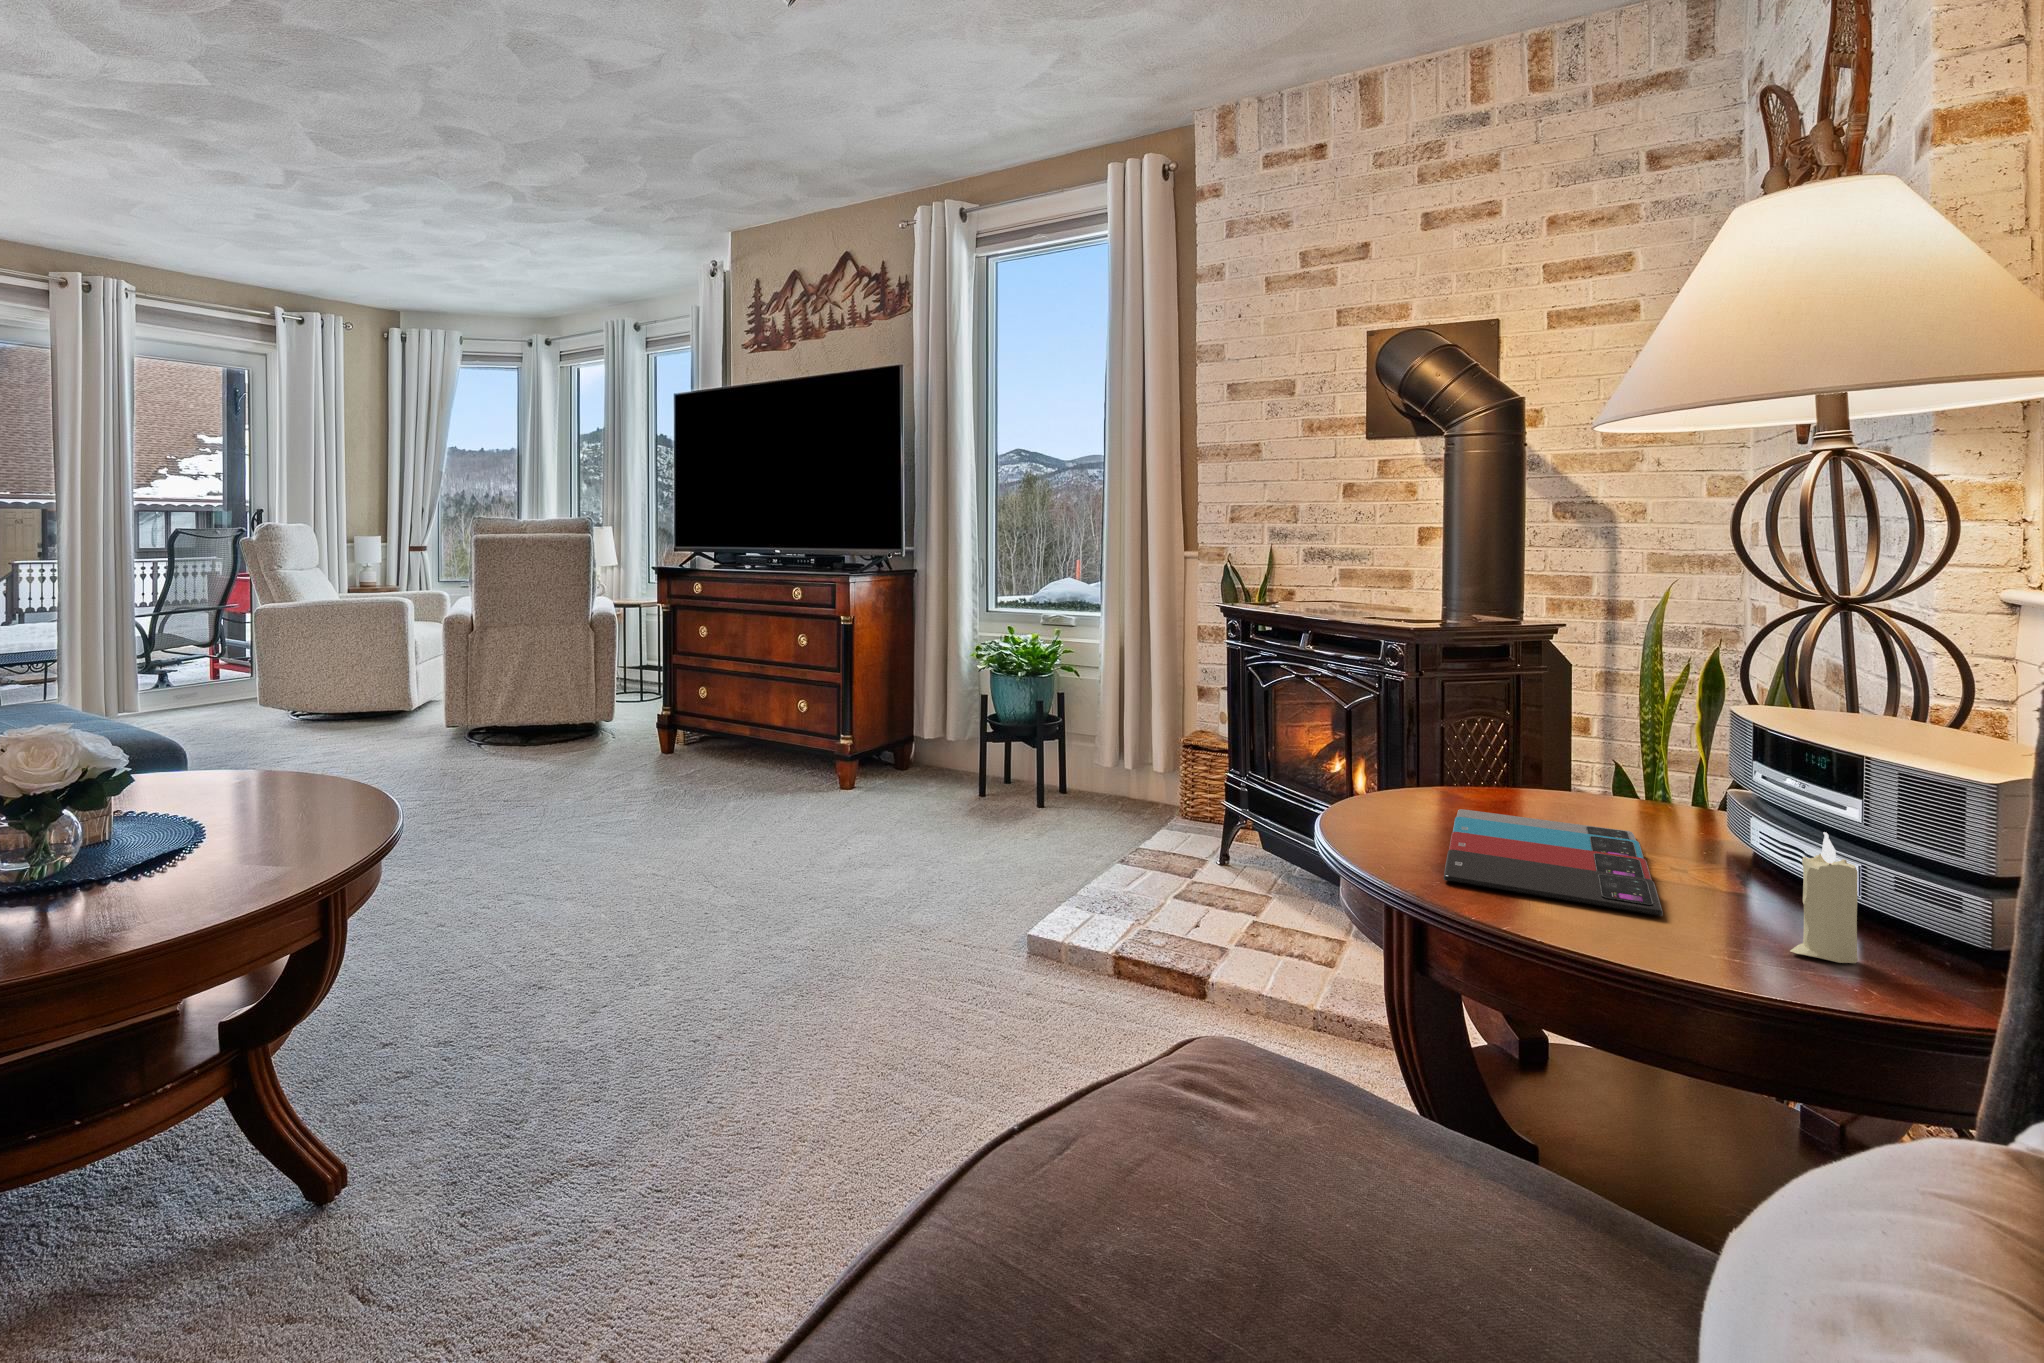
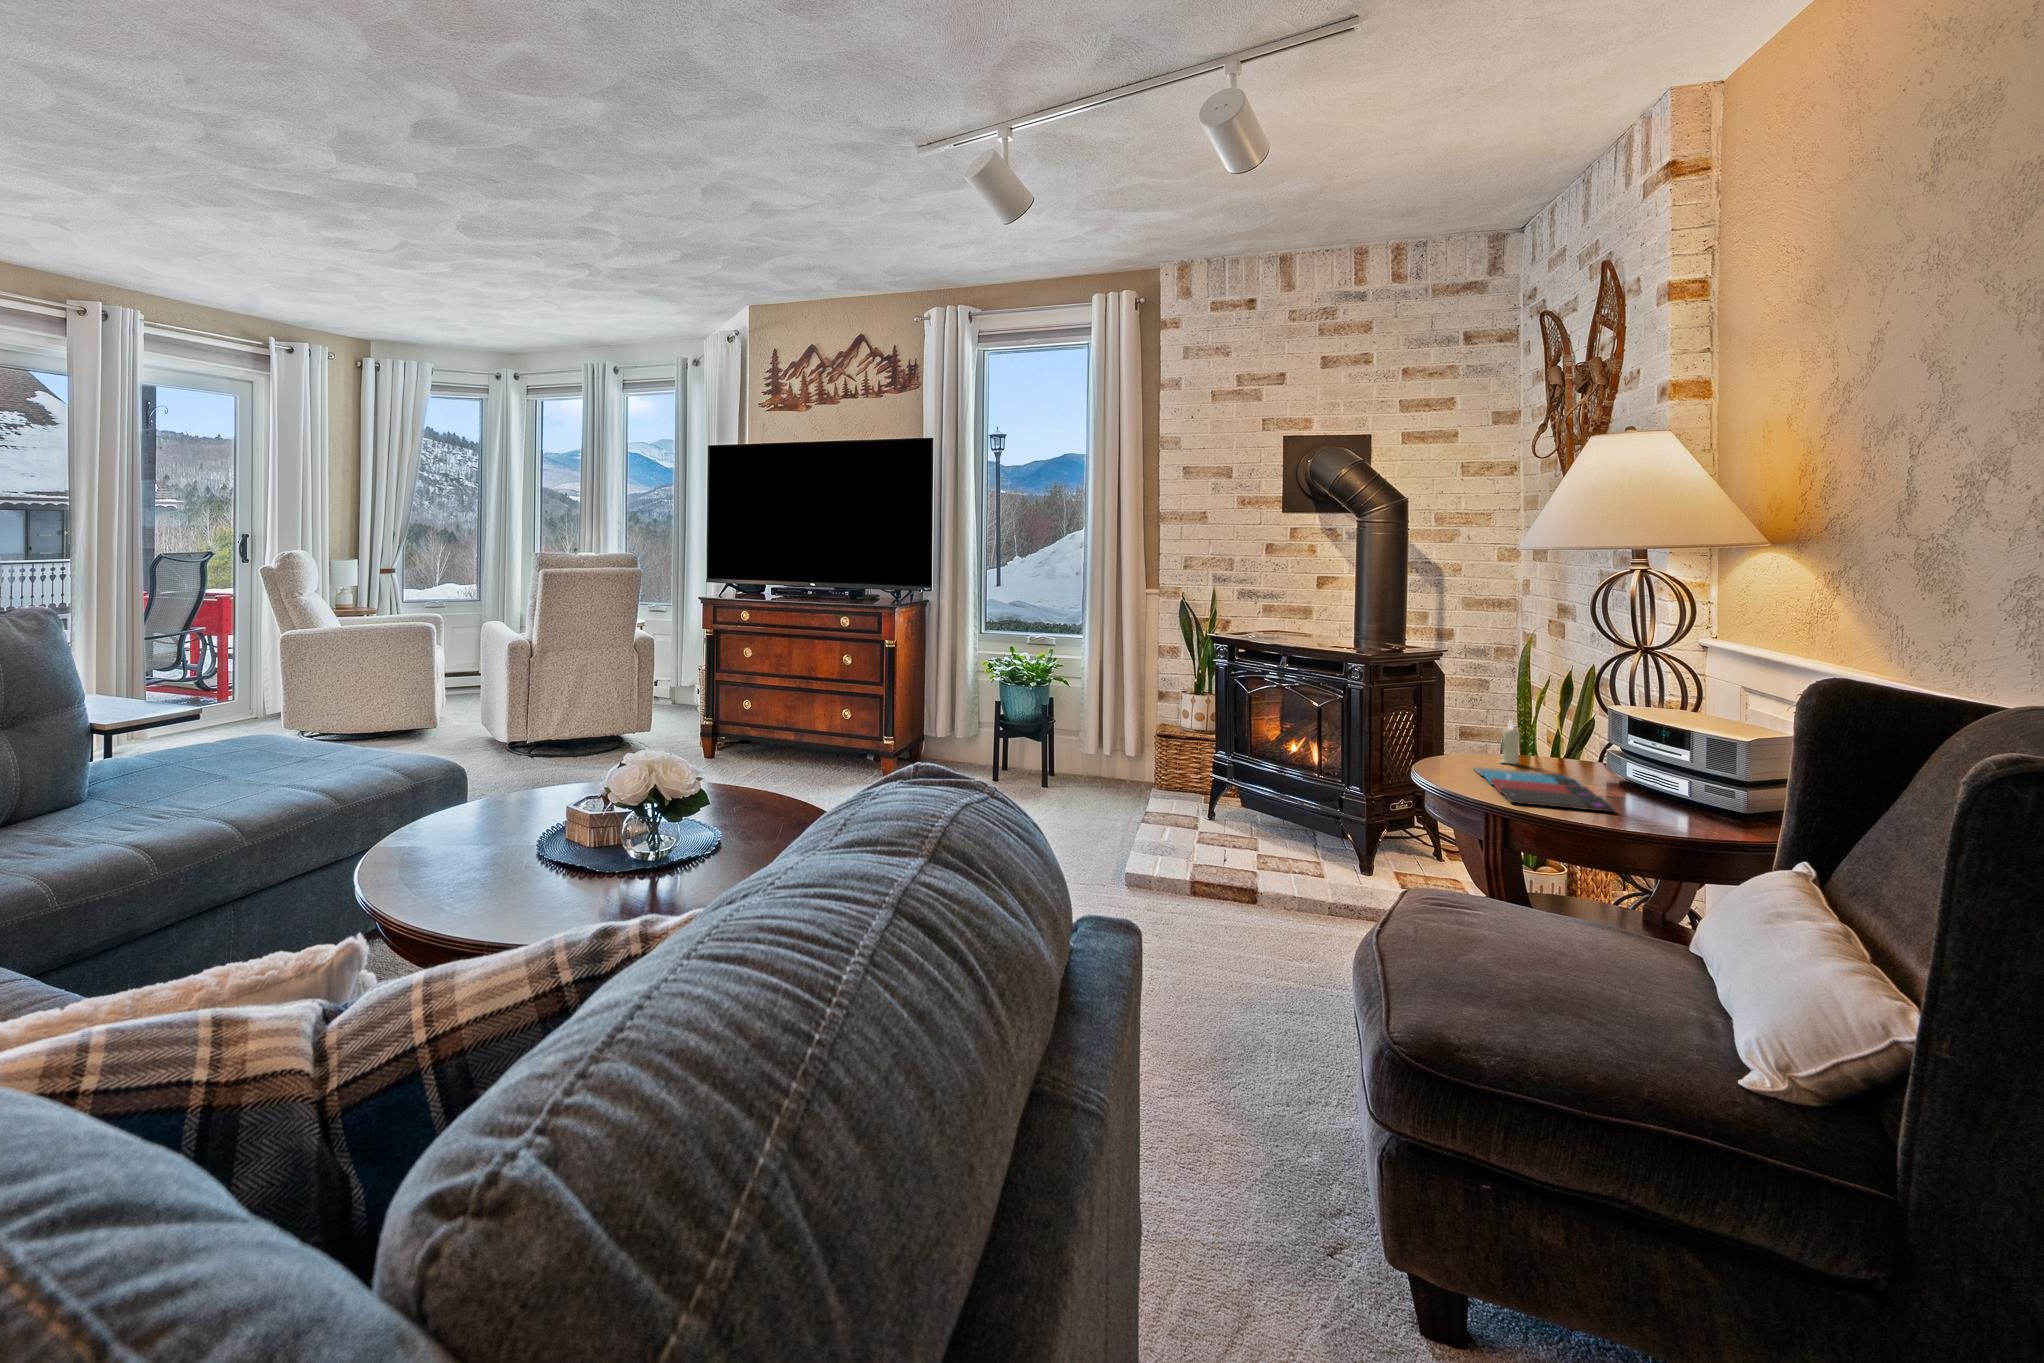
candle: present [1790,832,1858,963] -> present [1500,720,1520,764]

